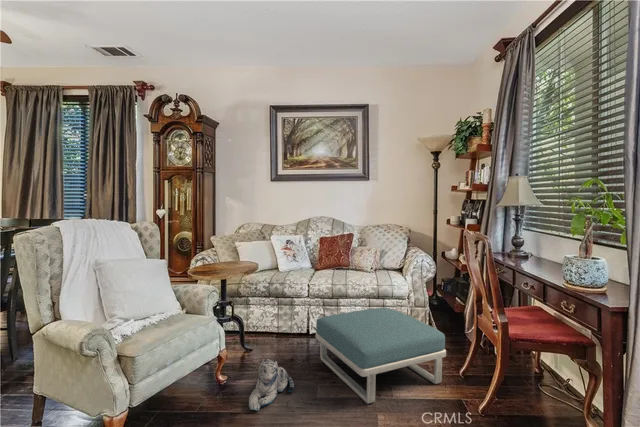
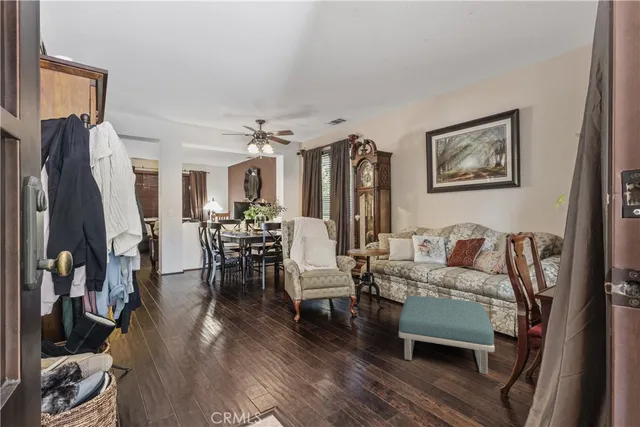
plush toy: present [249,359,294,410] -> none [338,309,379,337]

